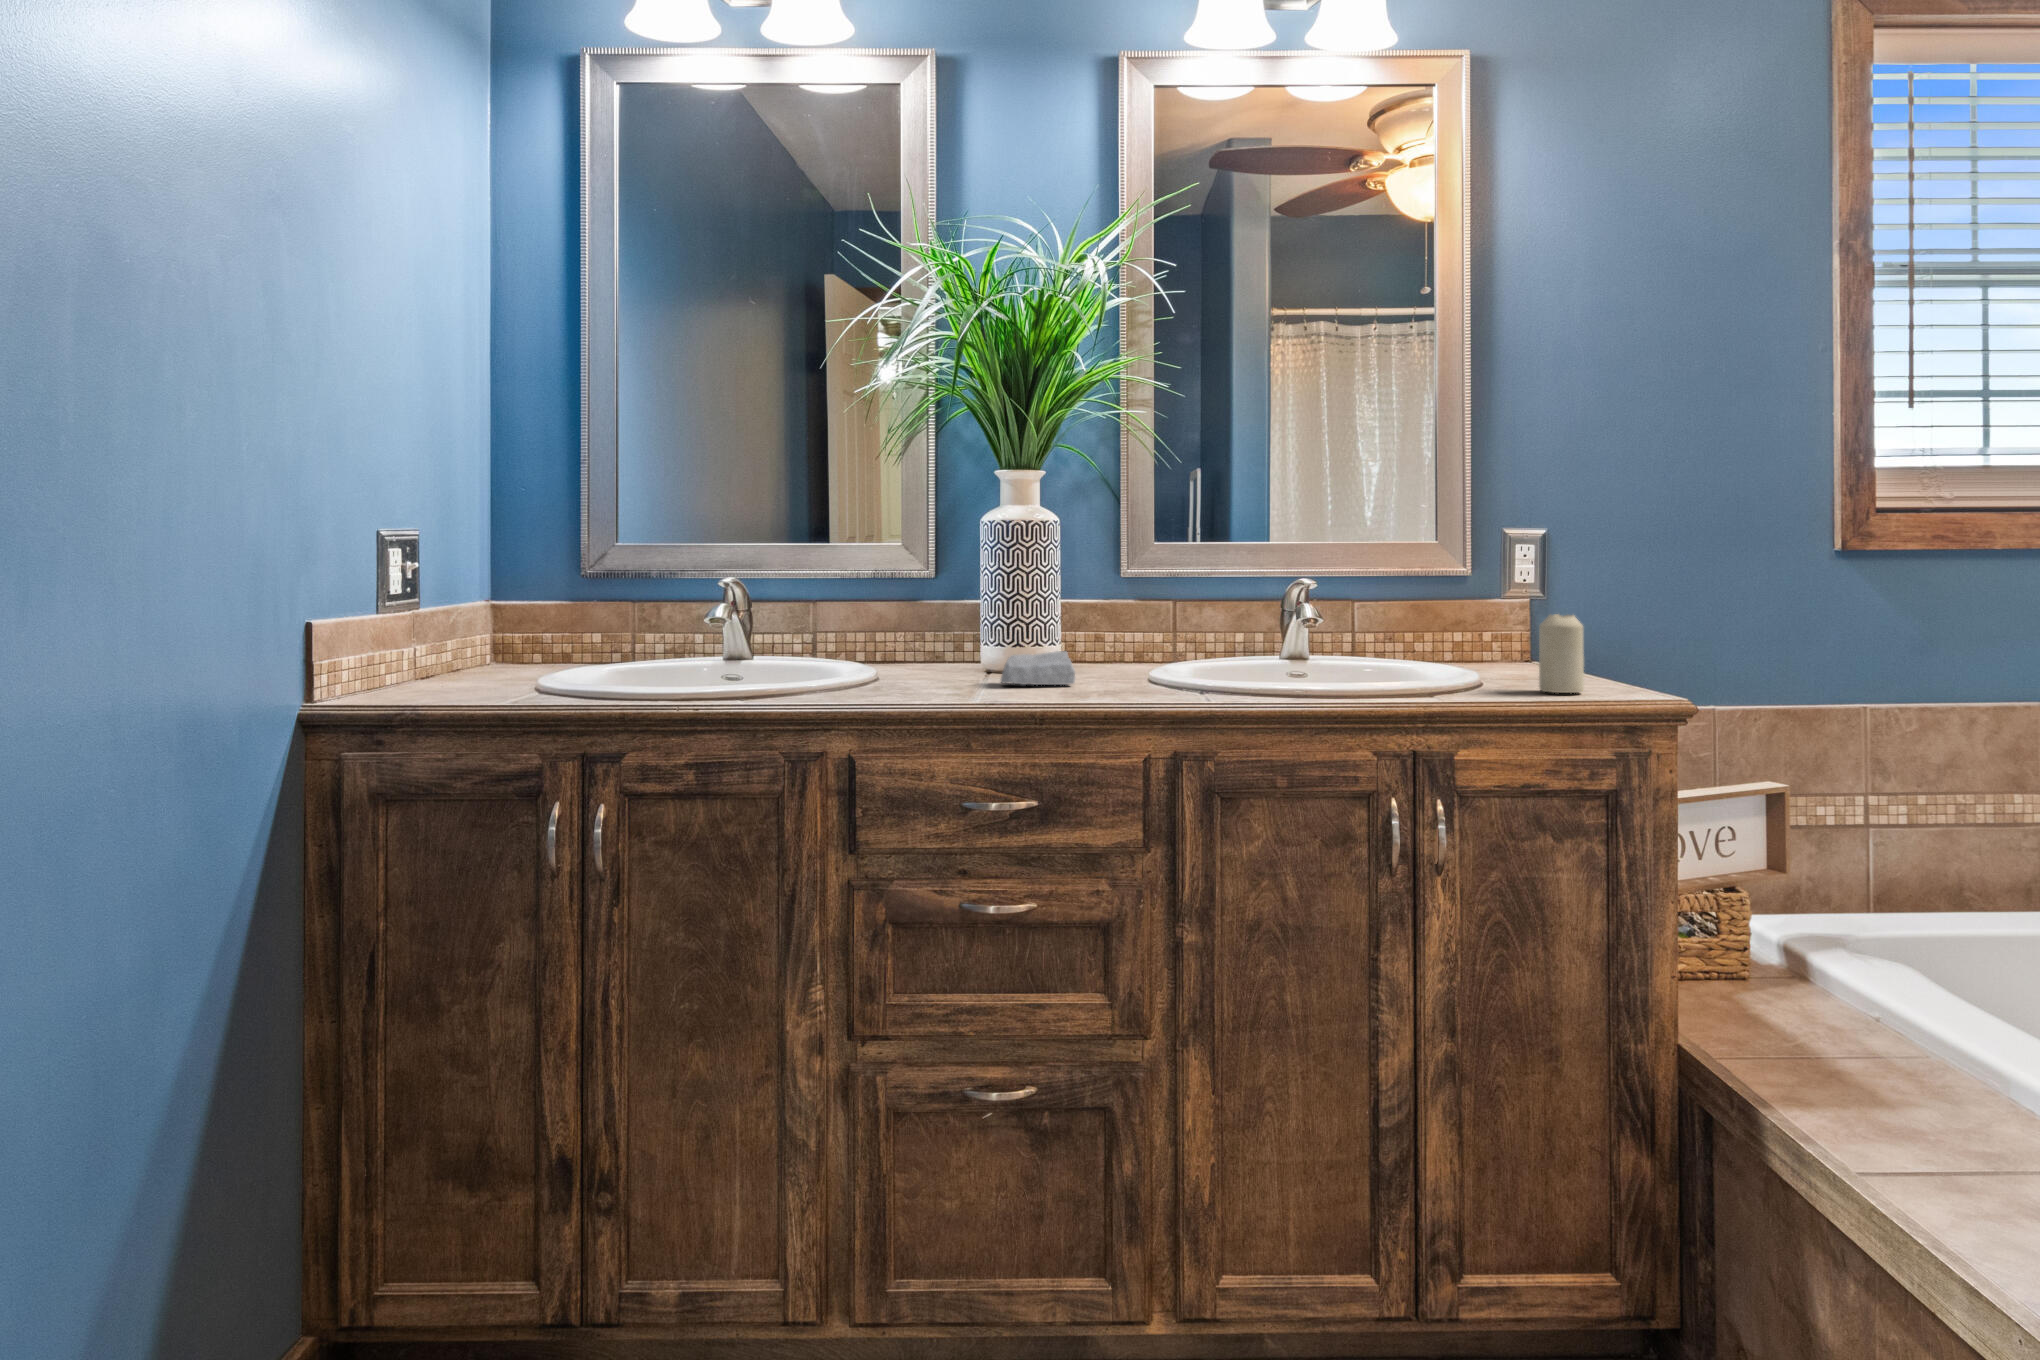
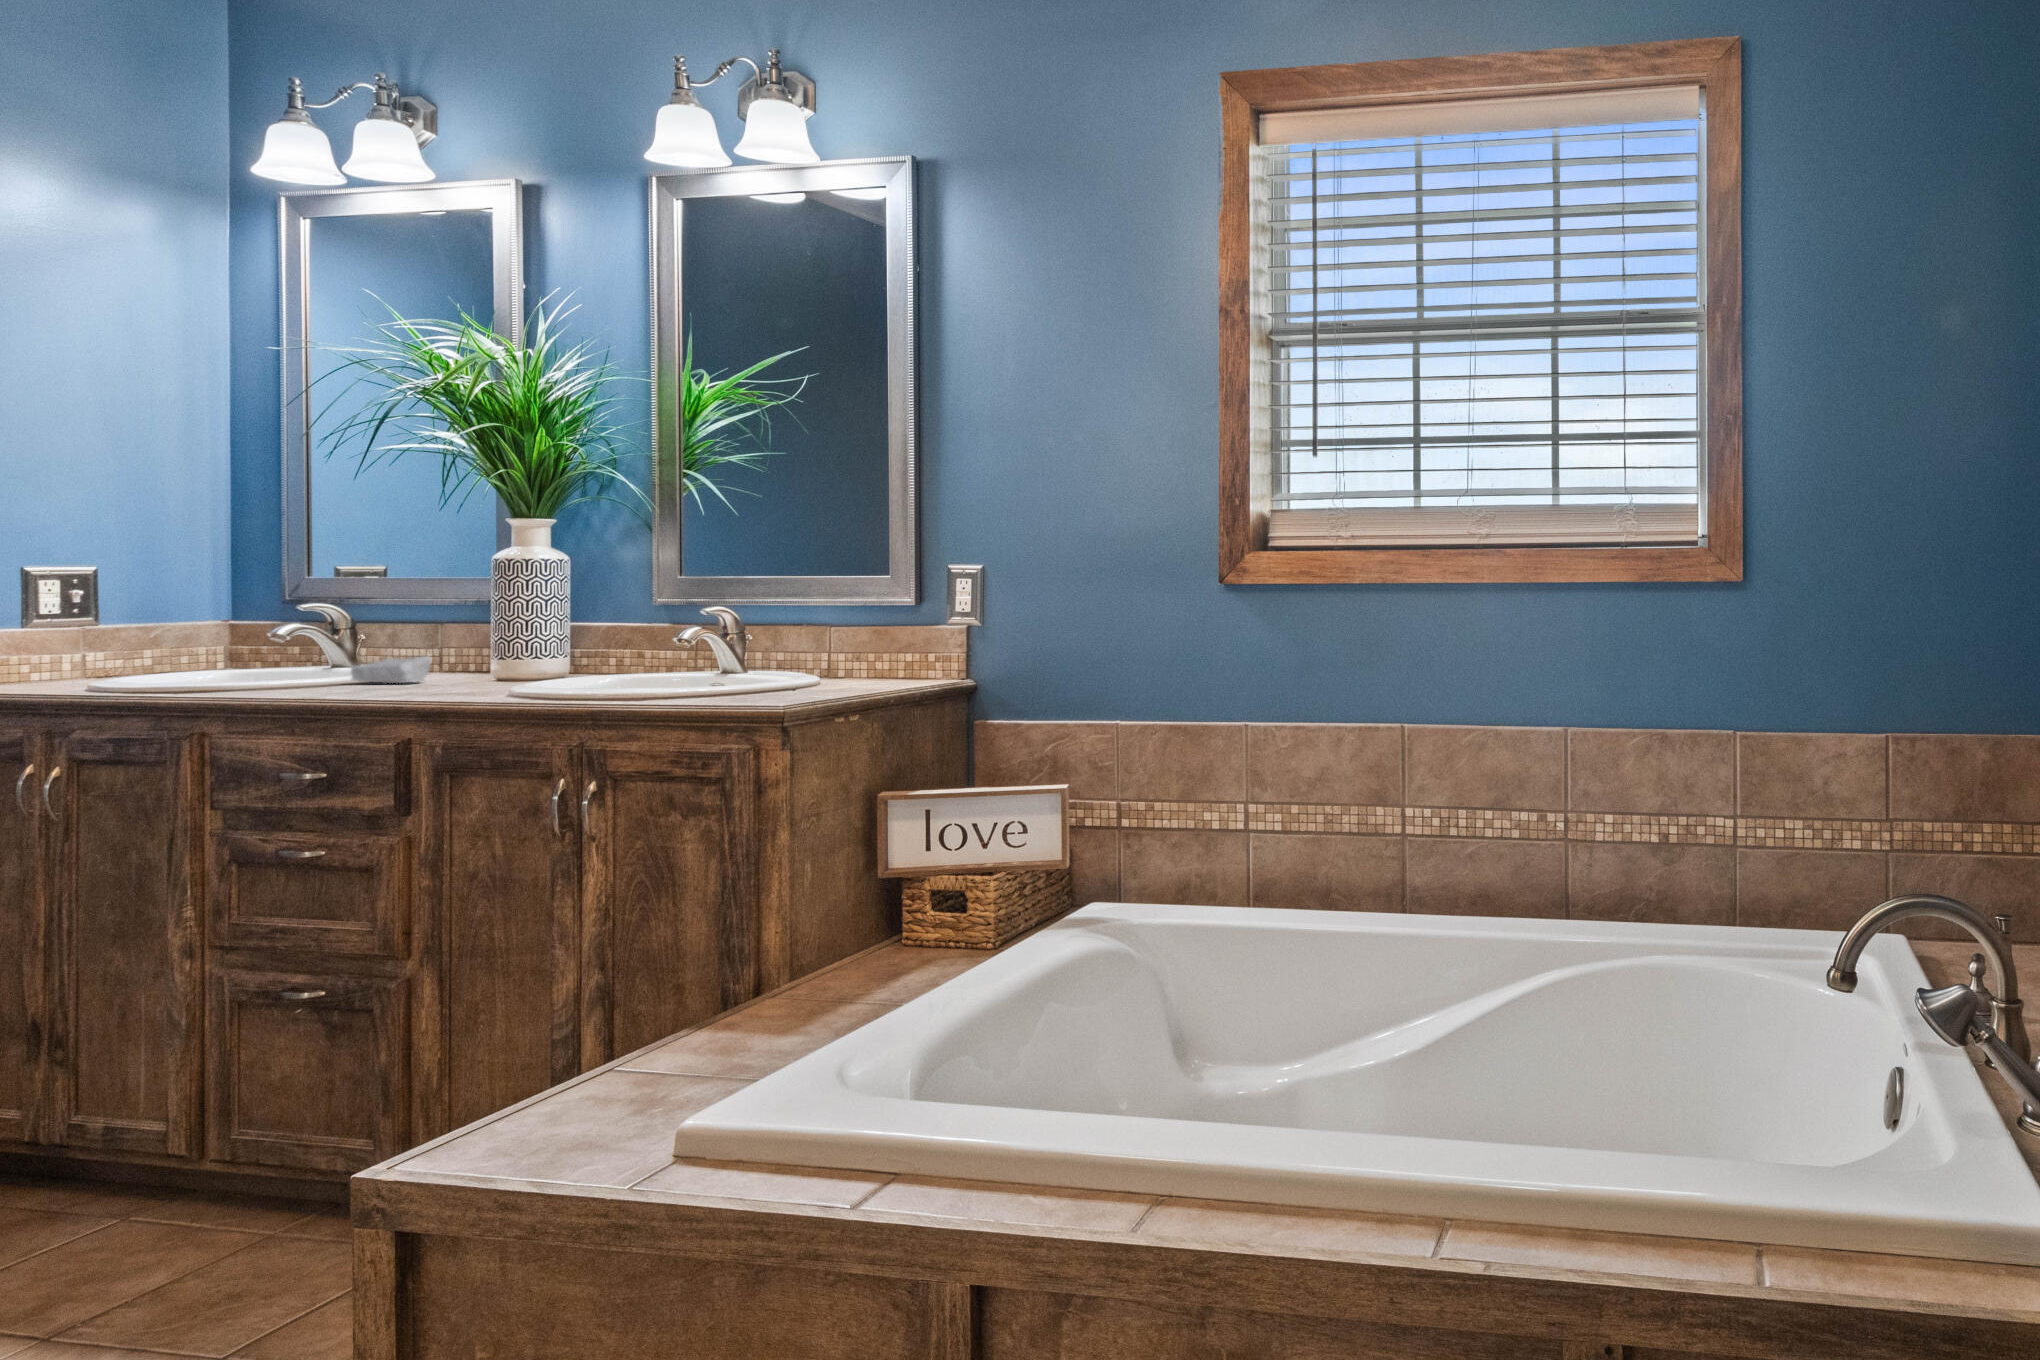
candle: present [1539,614,1584,693] -> none [695,623,740,692]

